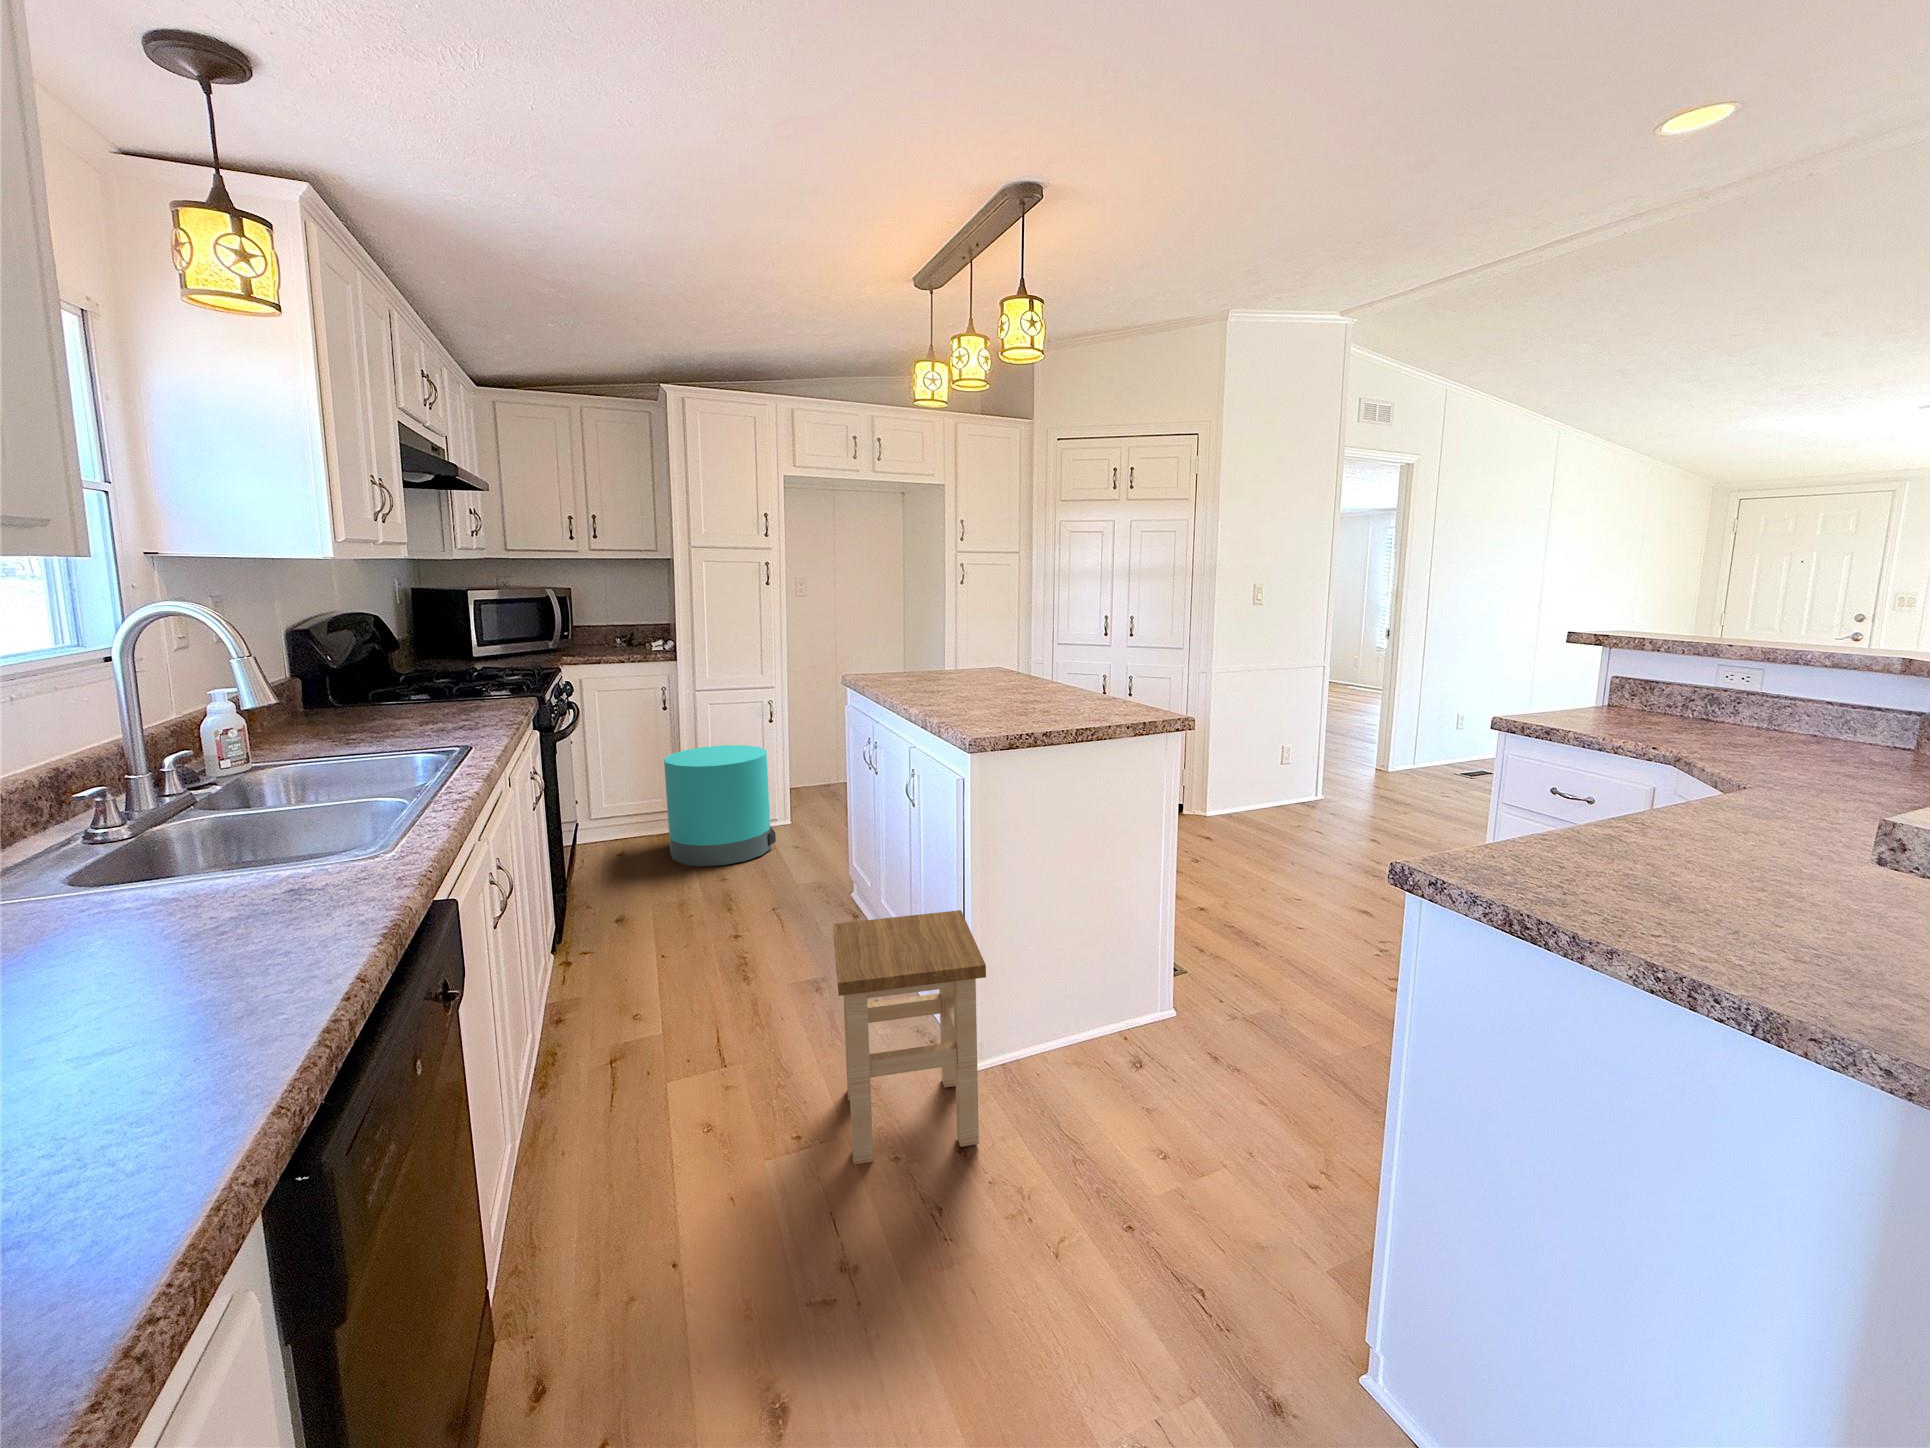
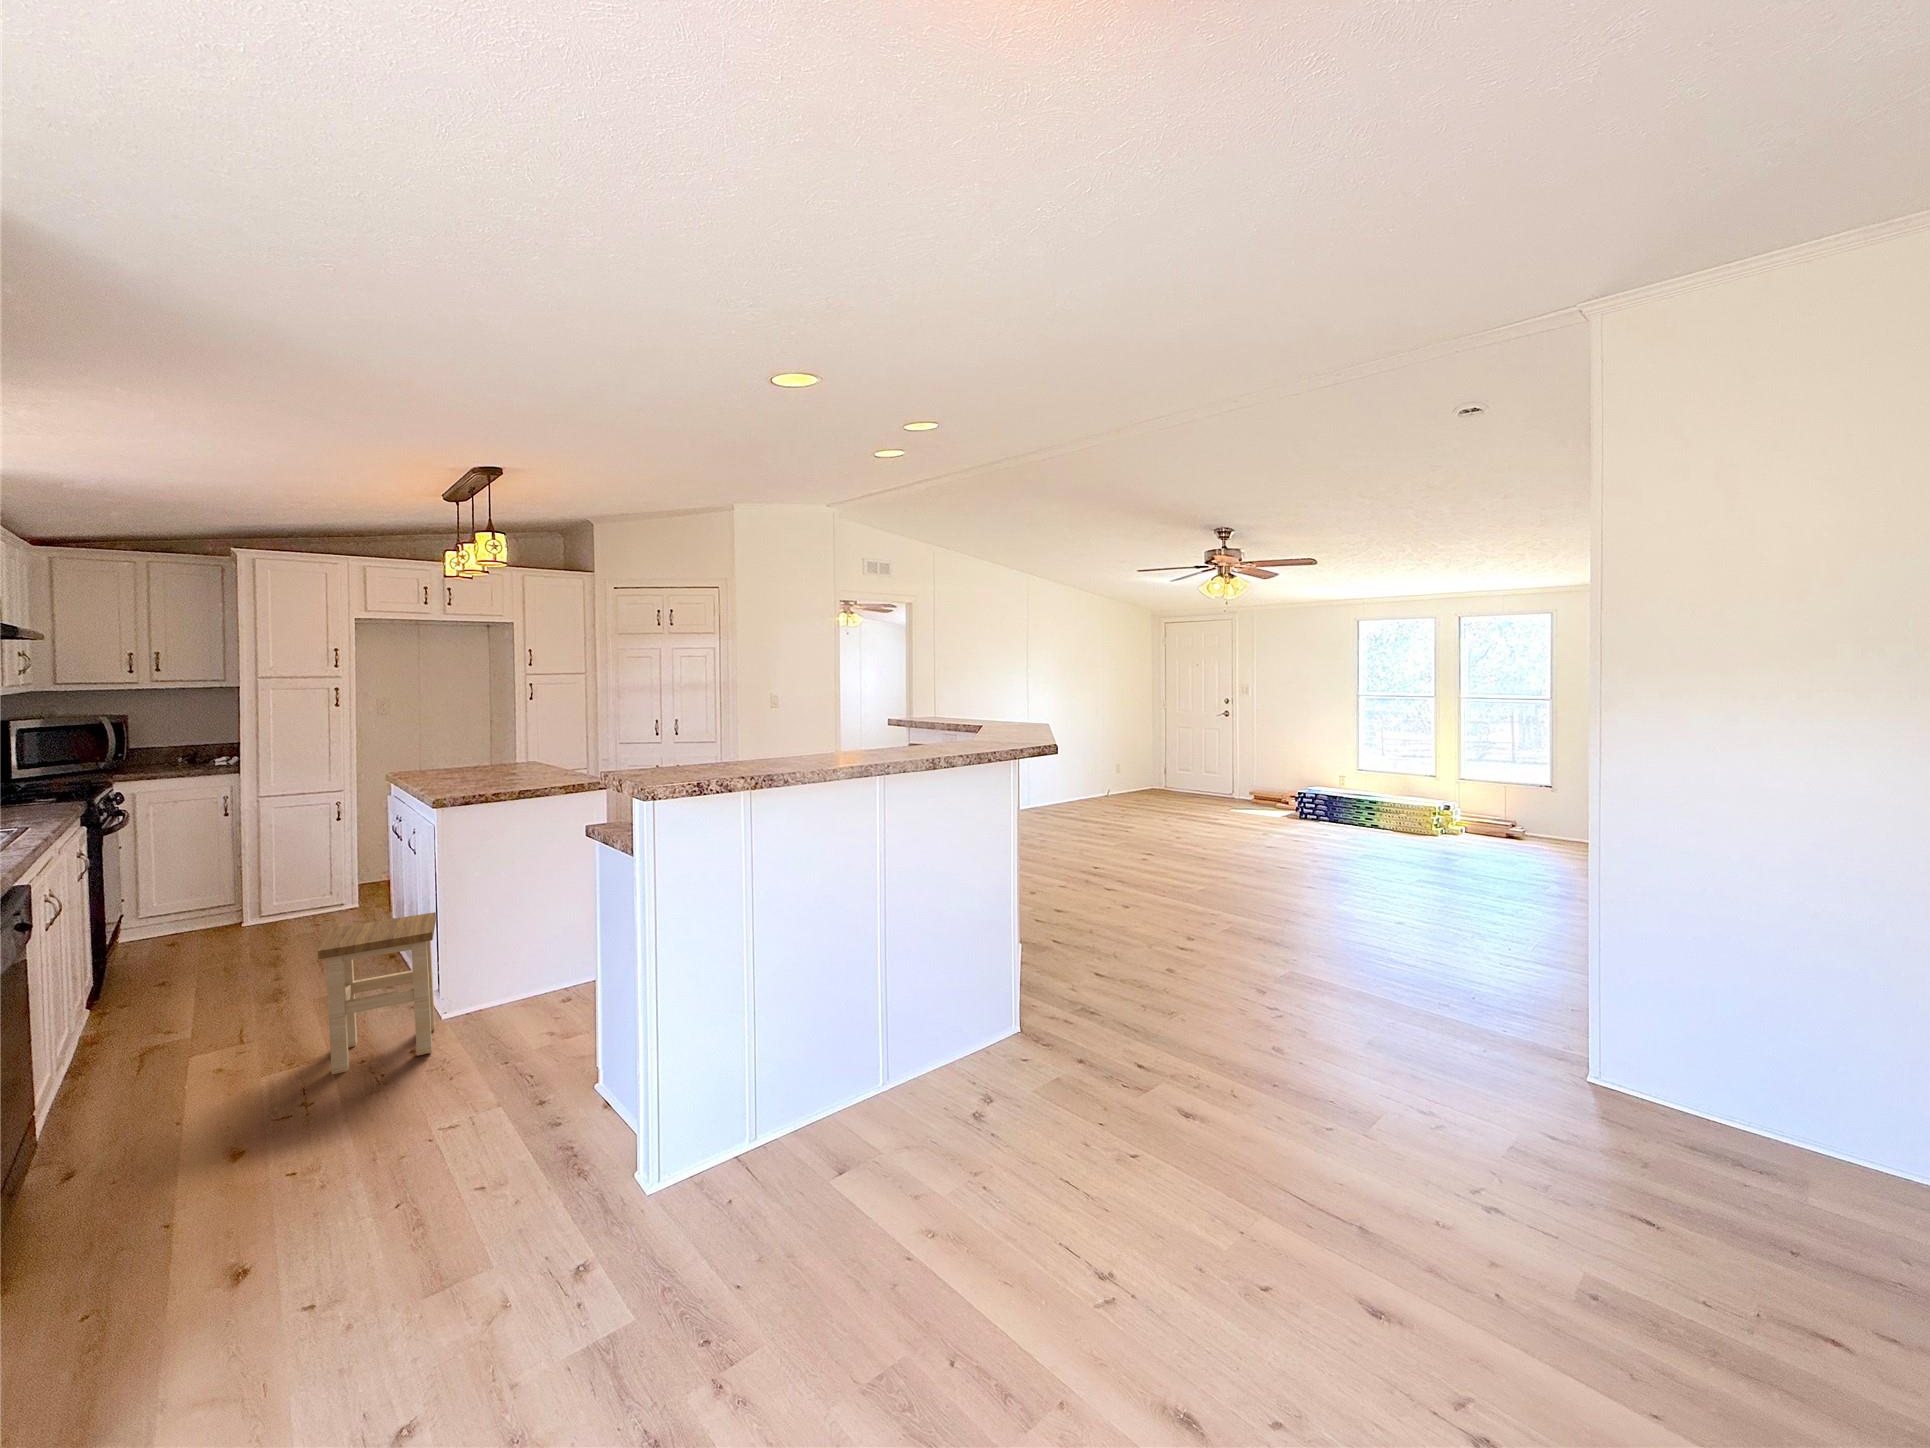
trash can: present [664,745,776,866] -> none [221,841,336,944]

